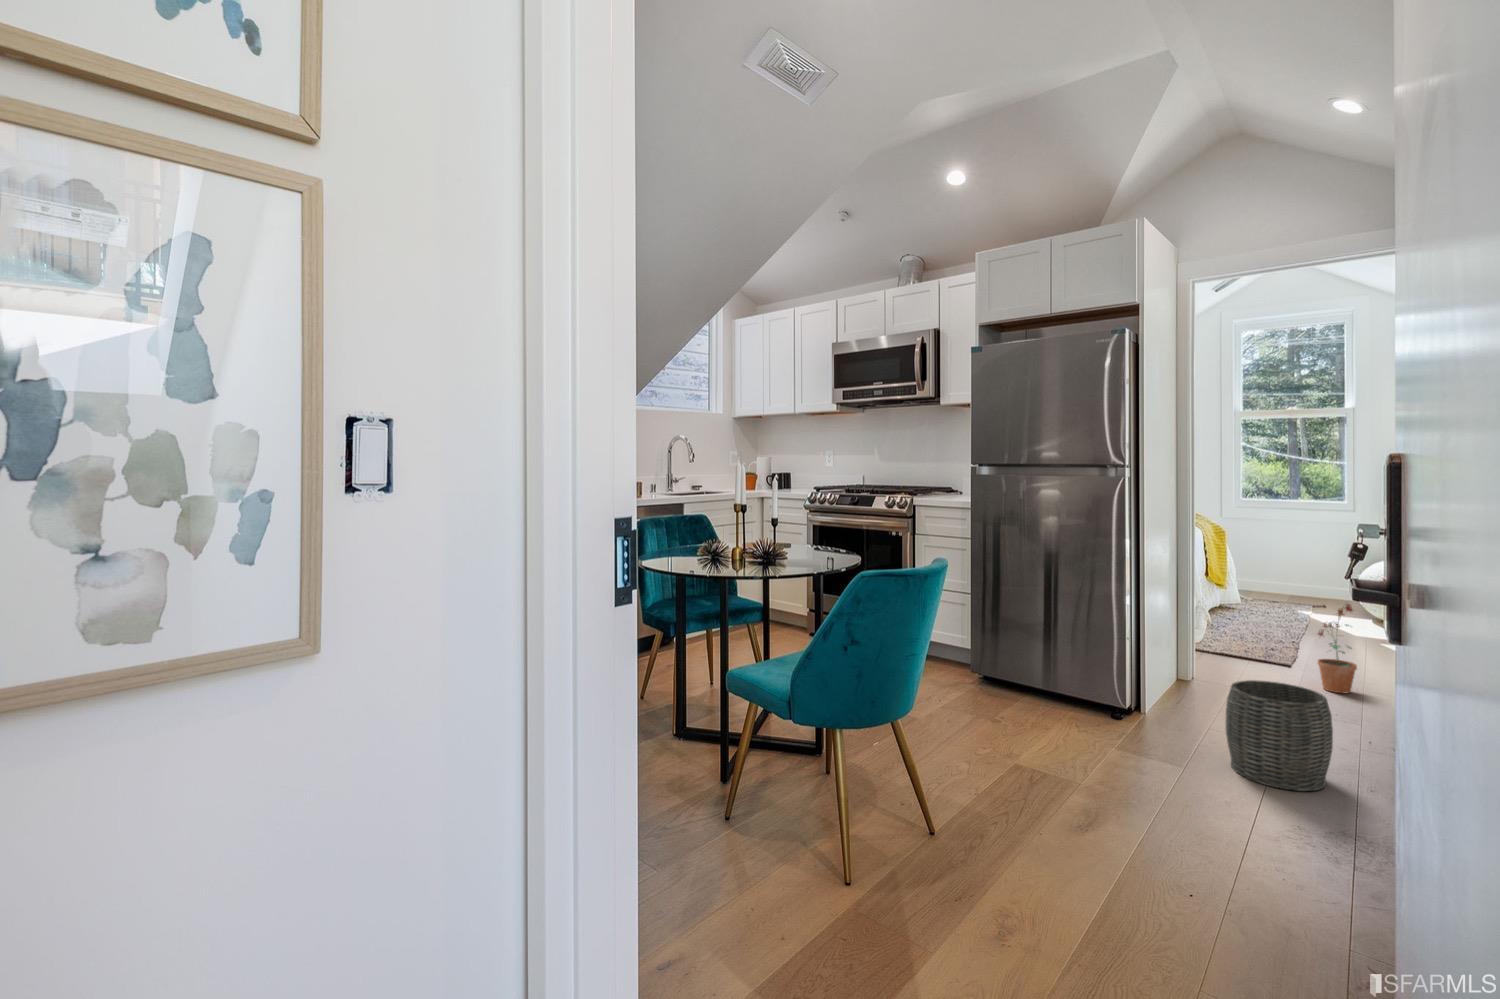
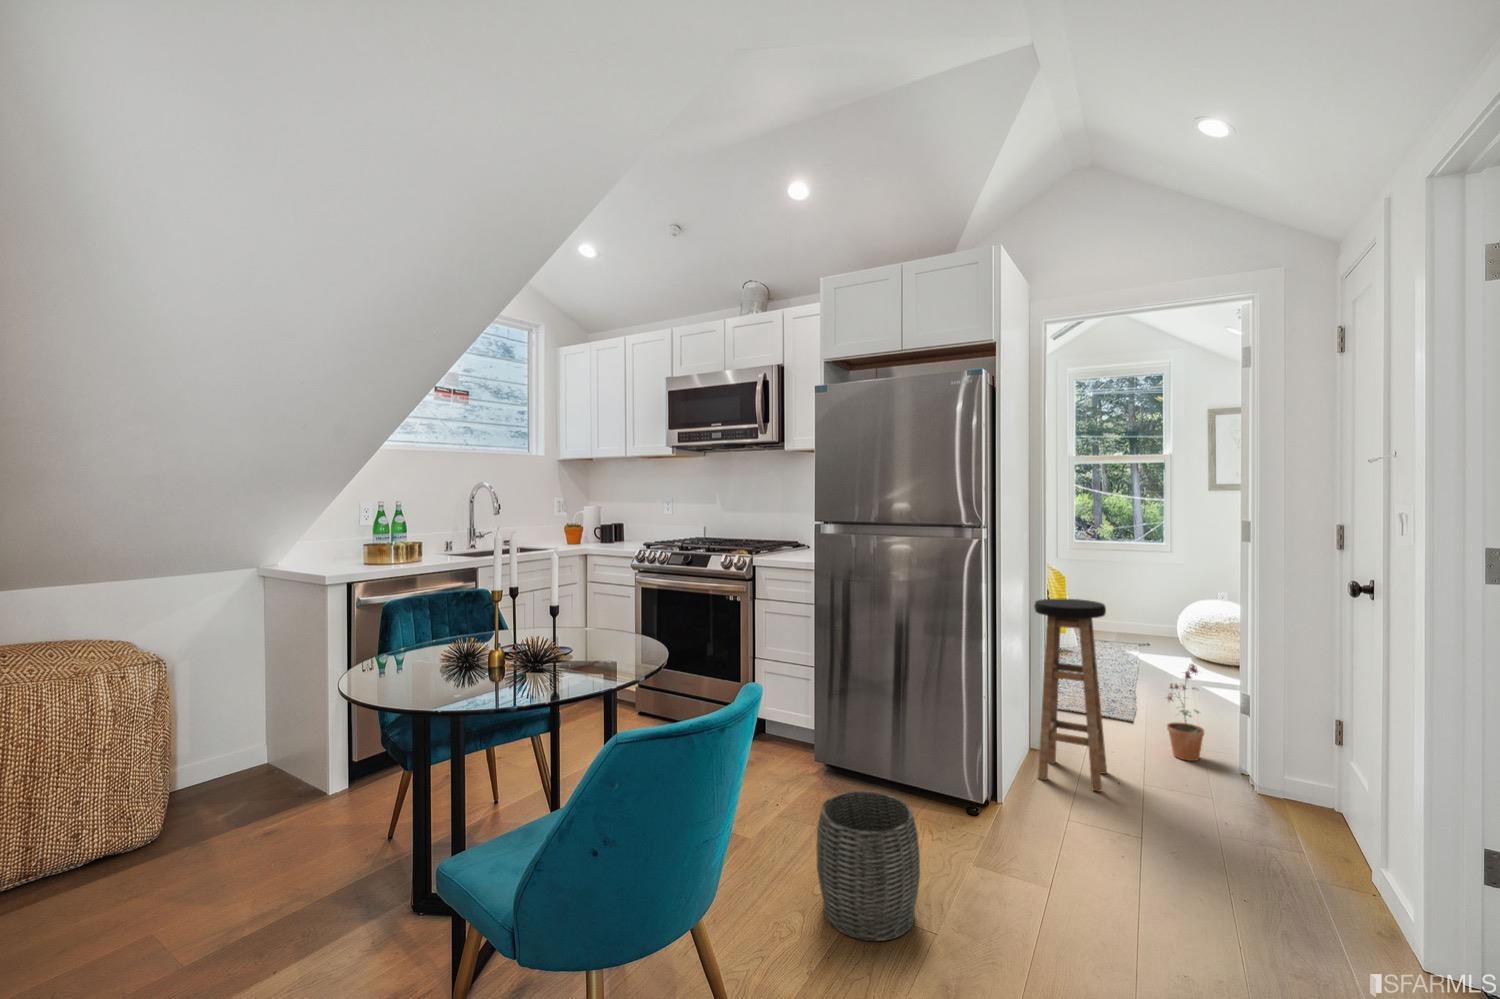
bar stool: none [1178,536,1251,708] -> present [1034,599,1107,791]
woven basket: present [1226,680,1333,791] -> present [816,791,920,941]

